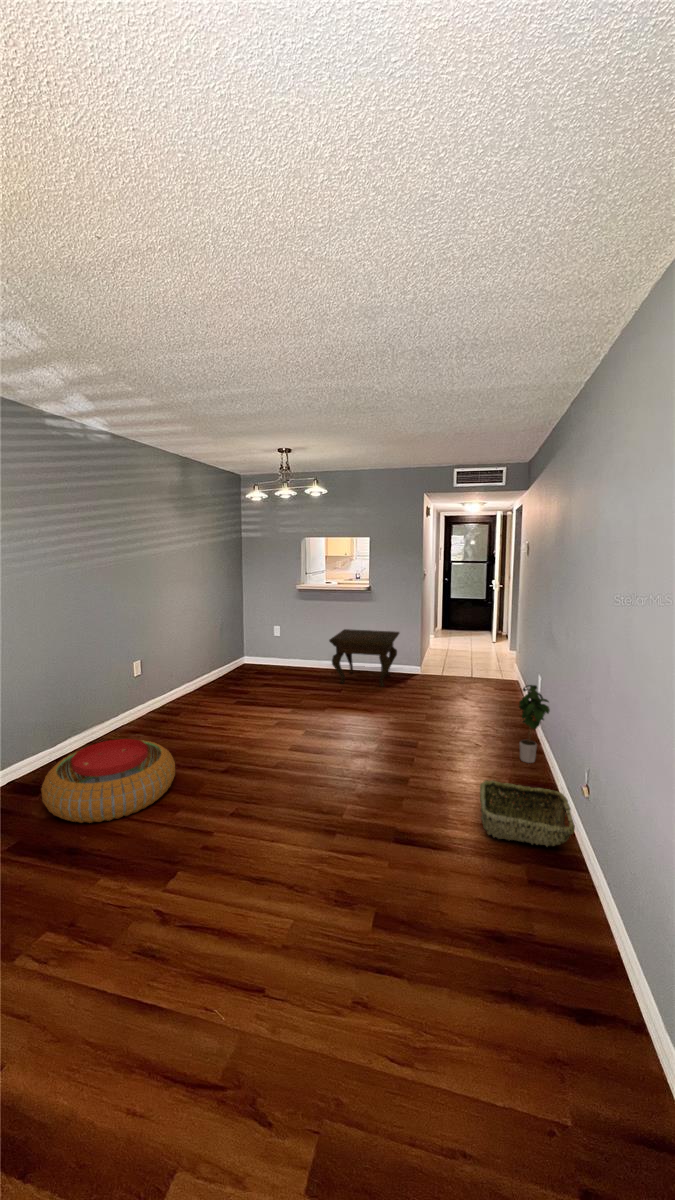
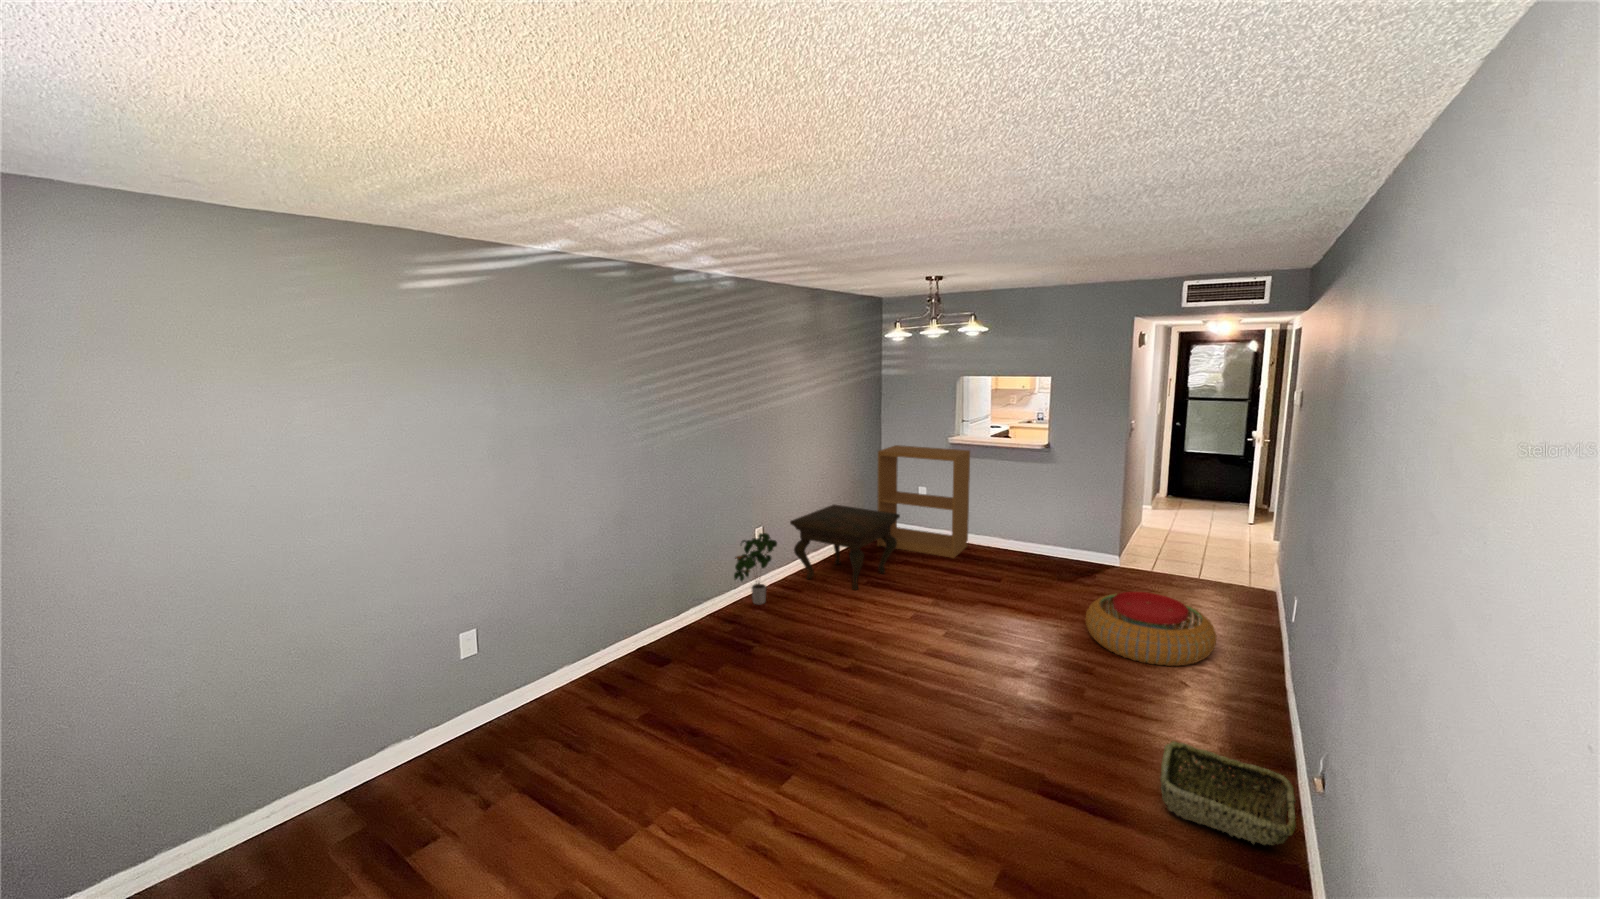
bookshelf: none [242,593,314,678] -> present [877,445,970,558]
side table: present [329,629,400,687] -> present [790,505,900,590]
potted plant: present [519,685,550,763] -> present [734,533,777,604]
pouf: present [41,739,175,823] -> present [1085,592,1217,666]

